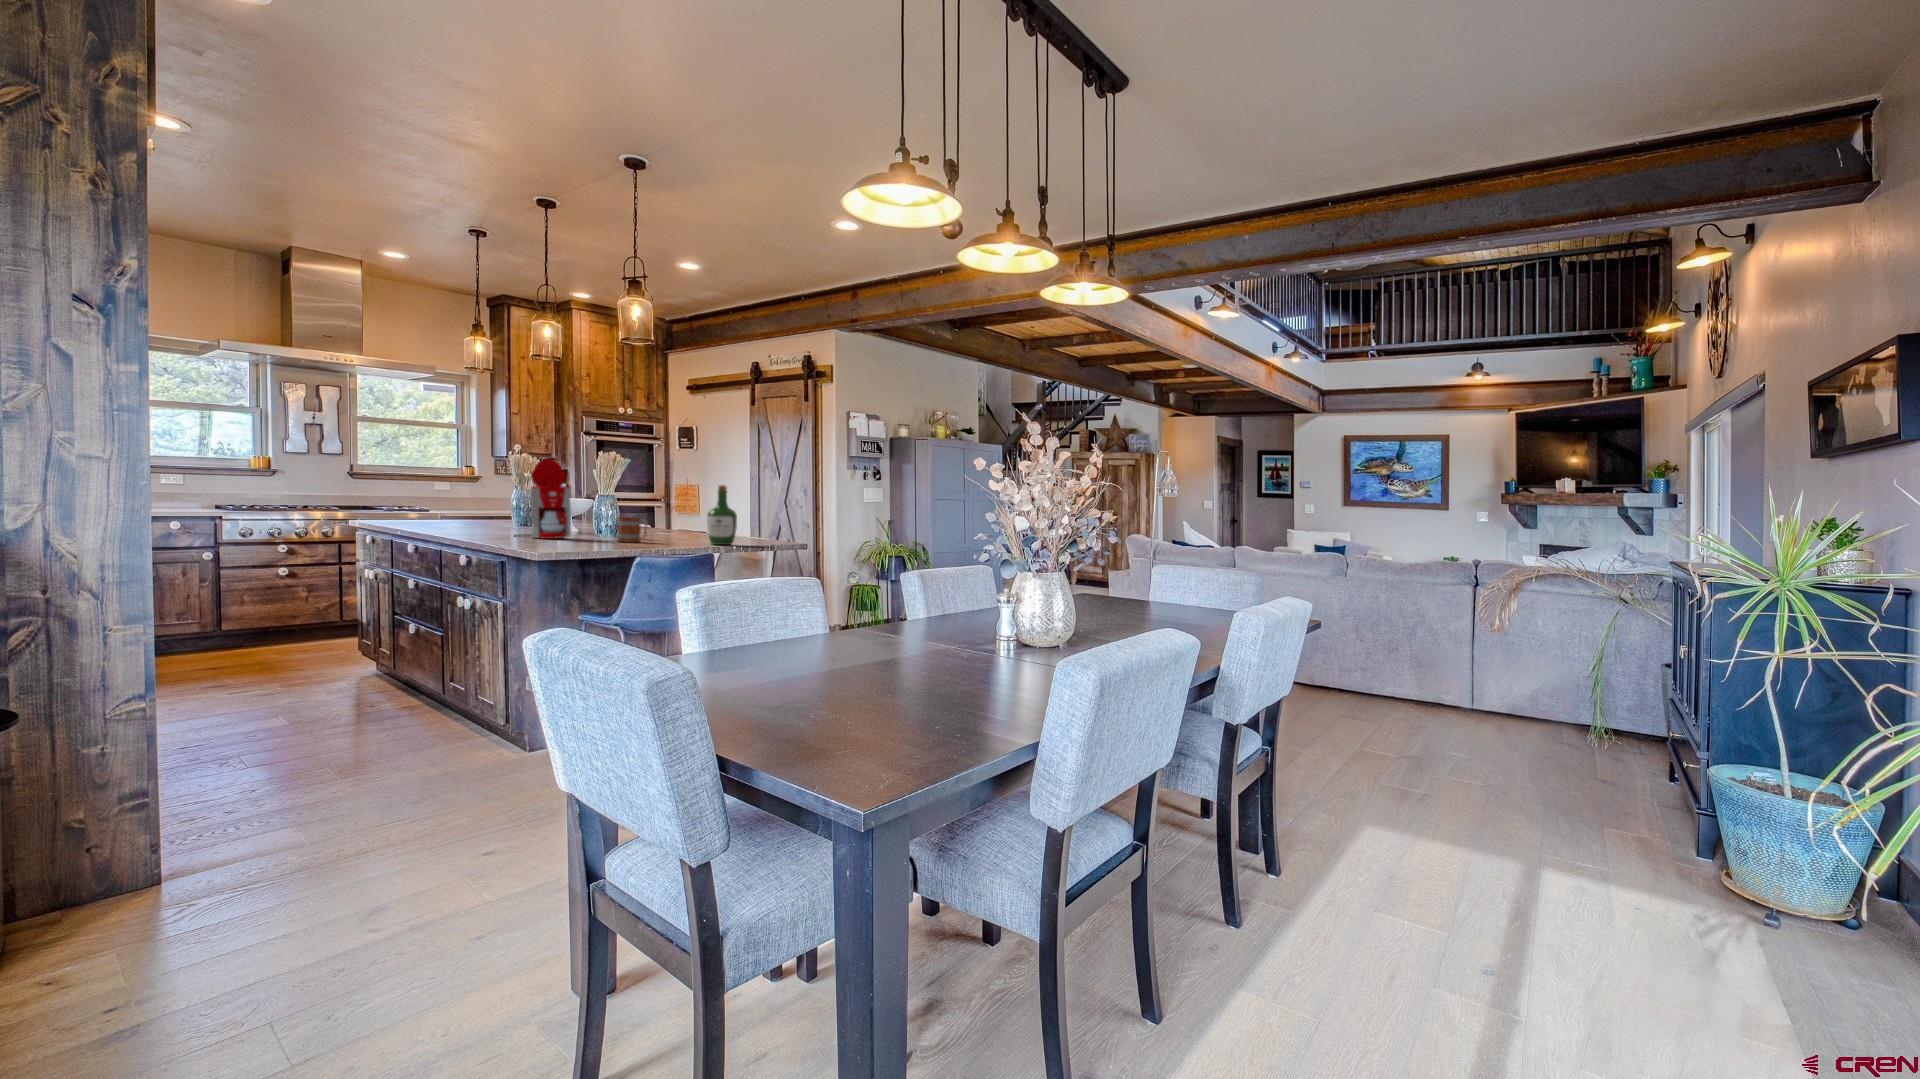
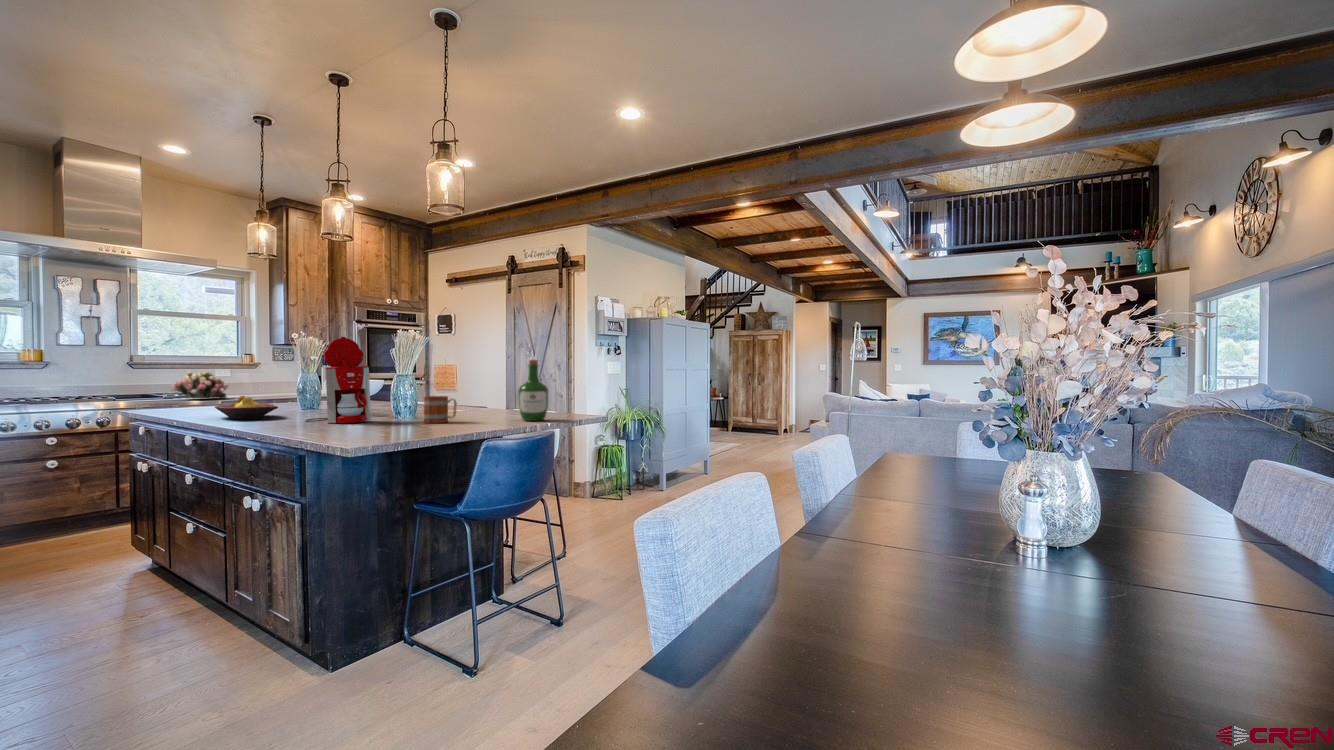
flower arrangement: none [390,485,445,516] -> present [170,371,228,399]
fruit bowl: none [436,511,491,533] -> present [215,396,278,420]

